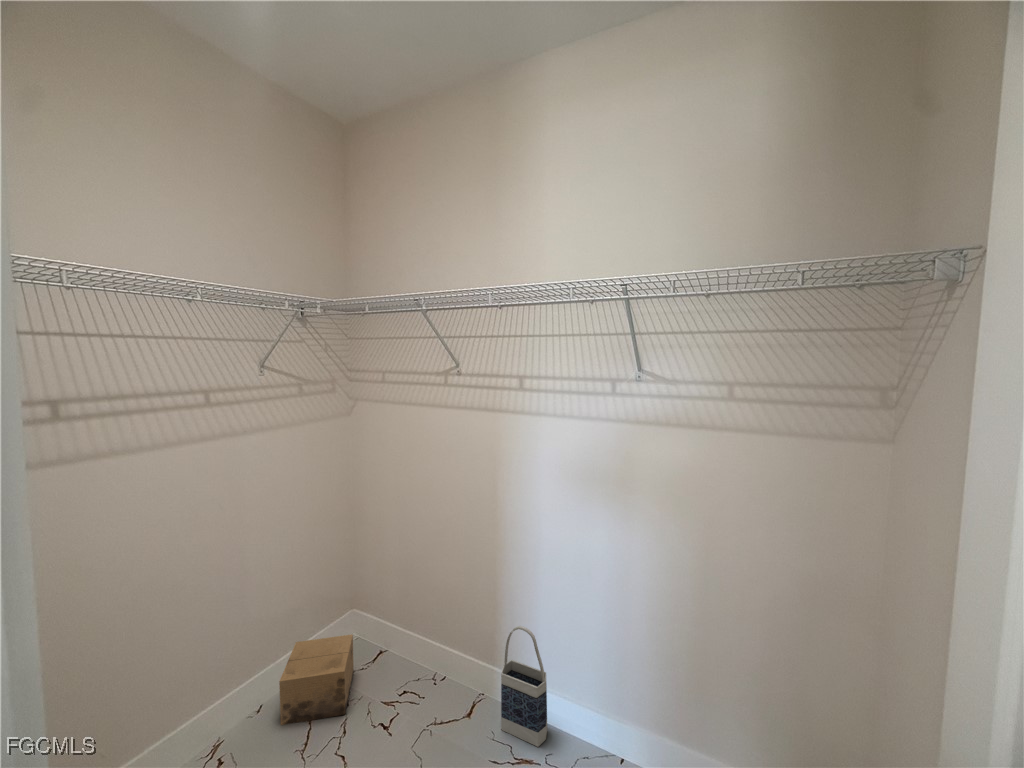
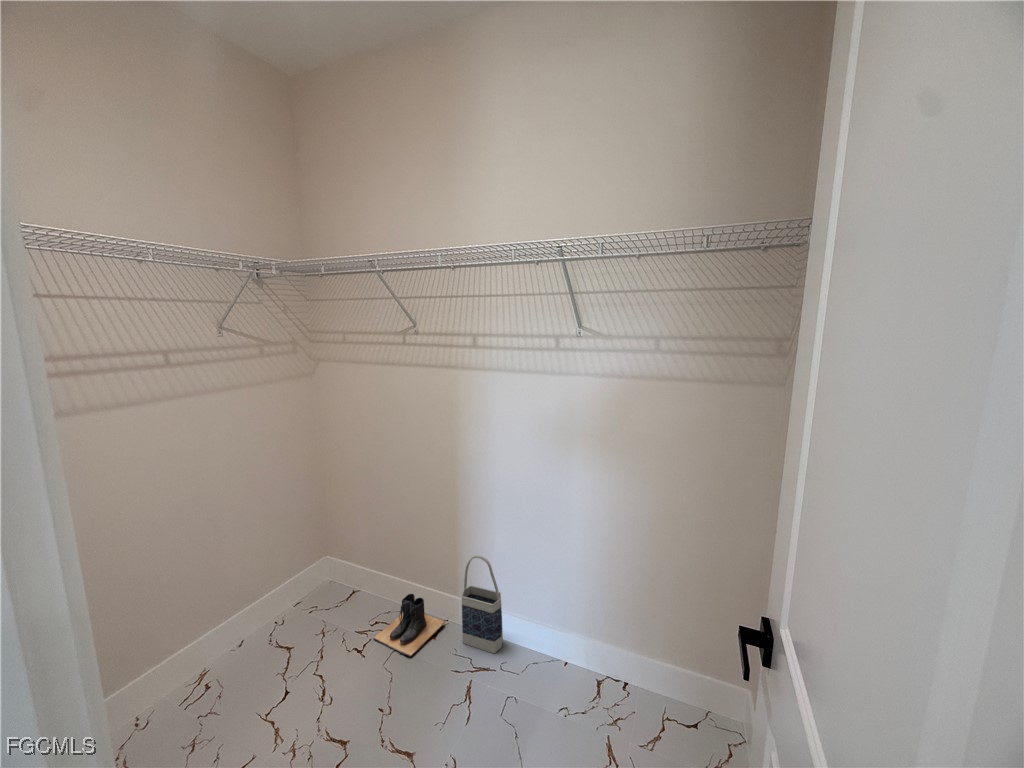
cardboard box: present [279,634,354,725] -> none [258,575,328,655]
boots: none [401,664,481,743] -> present [374,594,445,657]

